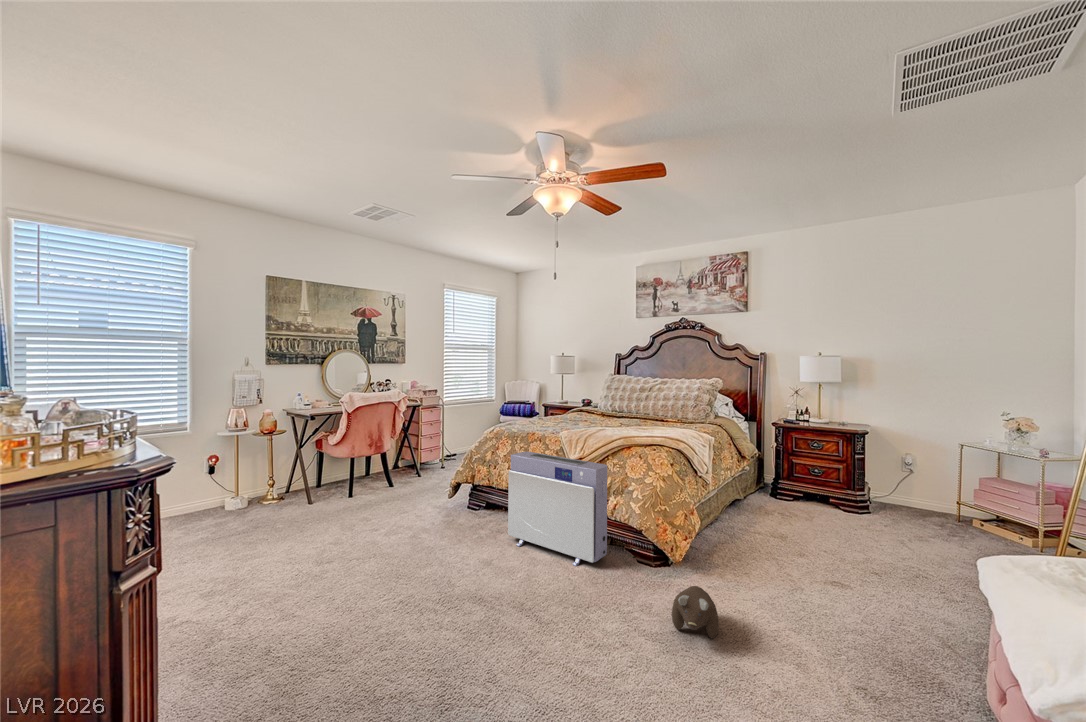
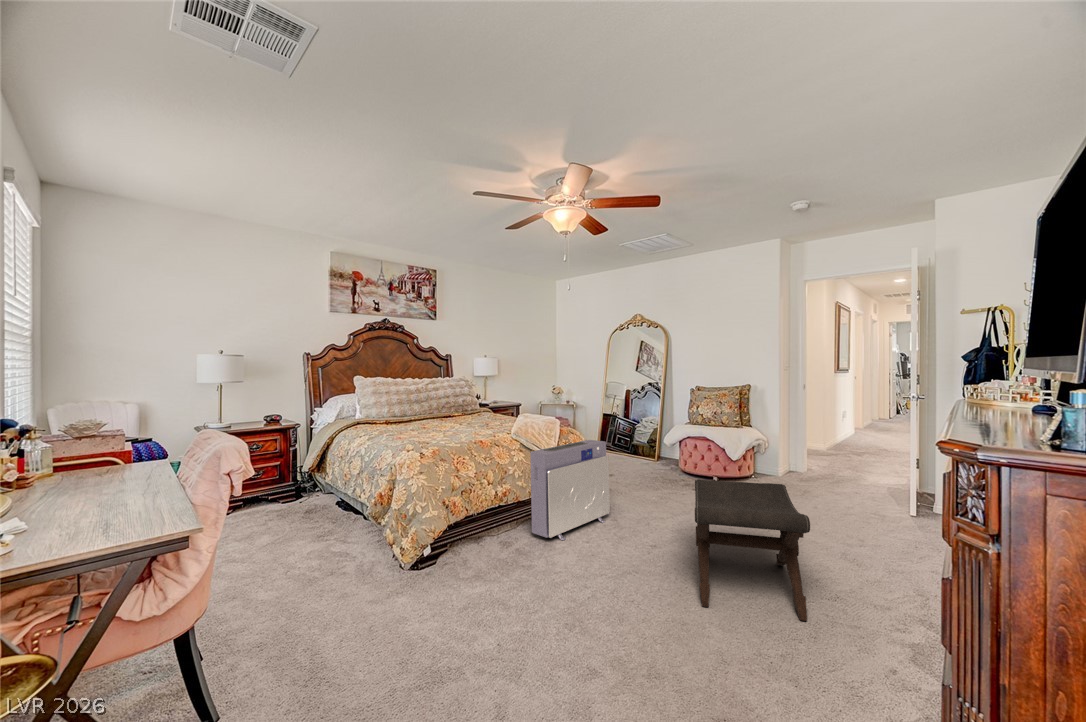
footstool: none [277,511,471,688] -> present [695,479,810,621]
plush toy: present [672,586,719,638] -> none [661,480,699,506]

